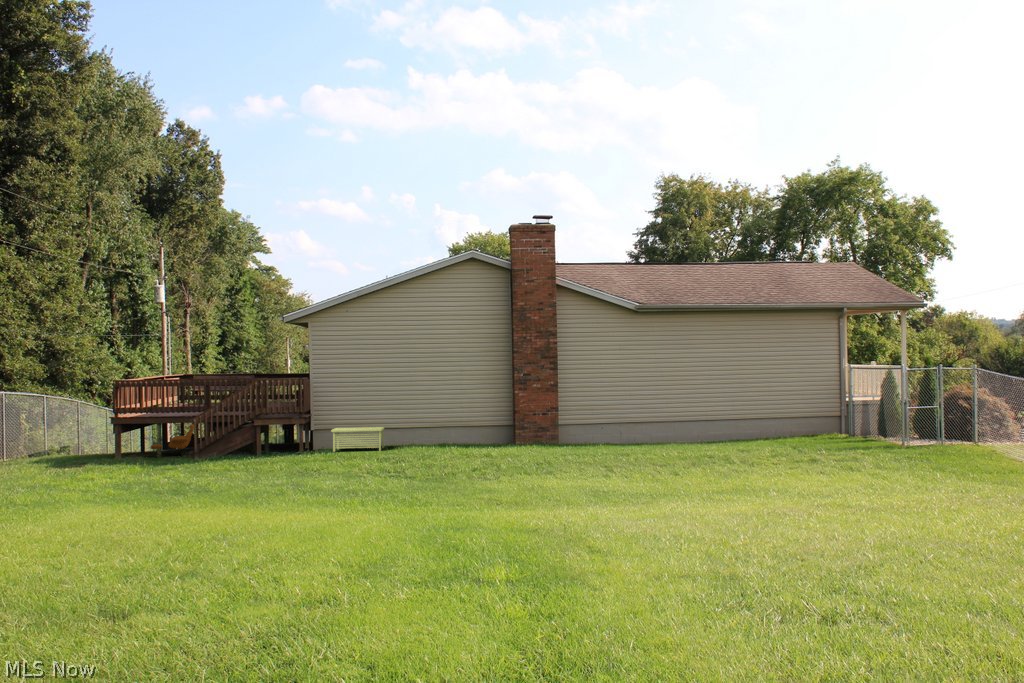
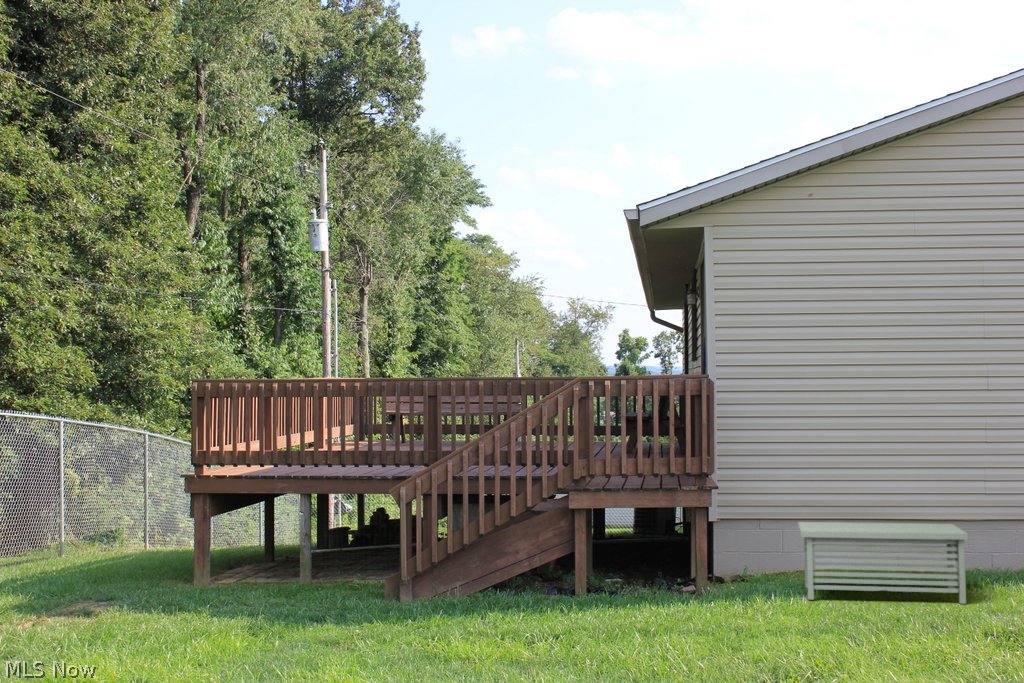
lounge chair: present [150,424,195,457] -> none [274,499,398,594]

